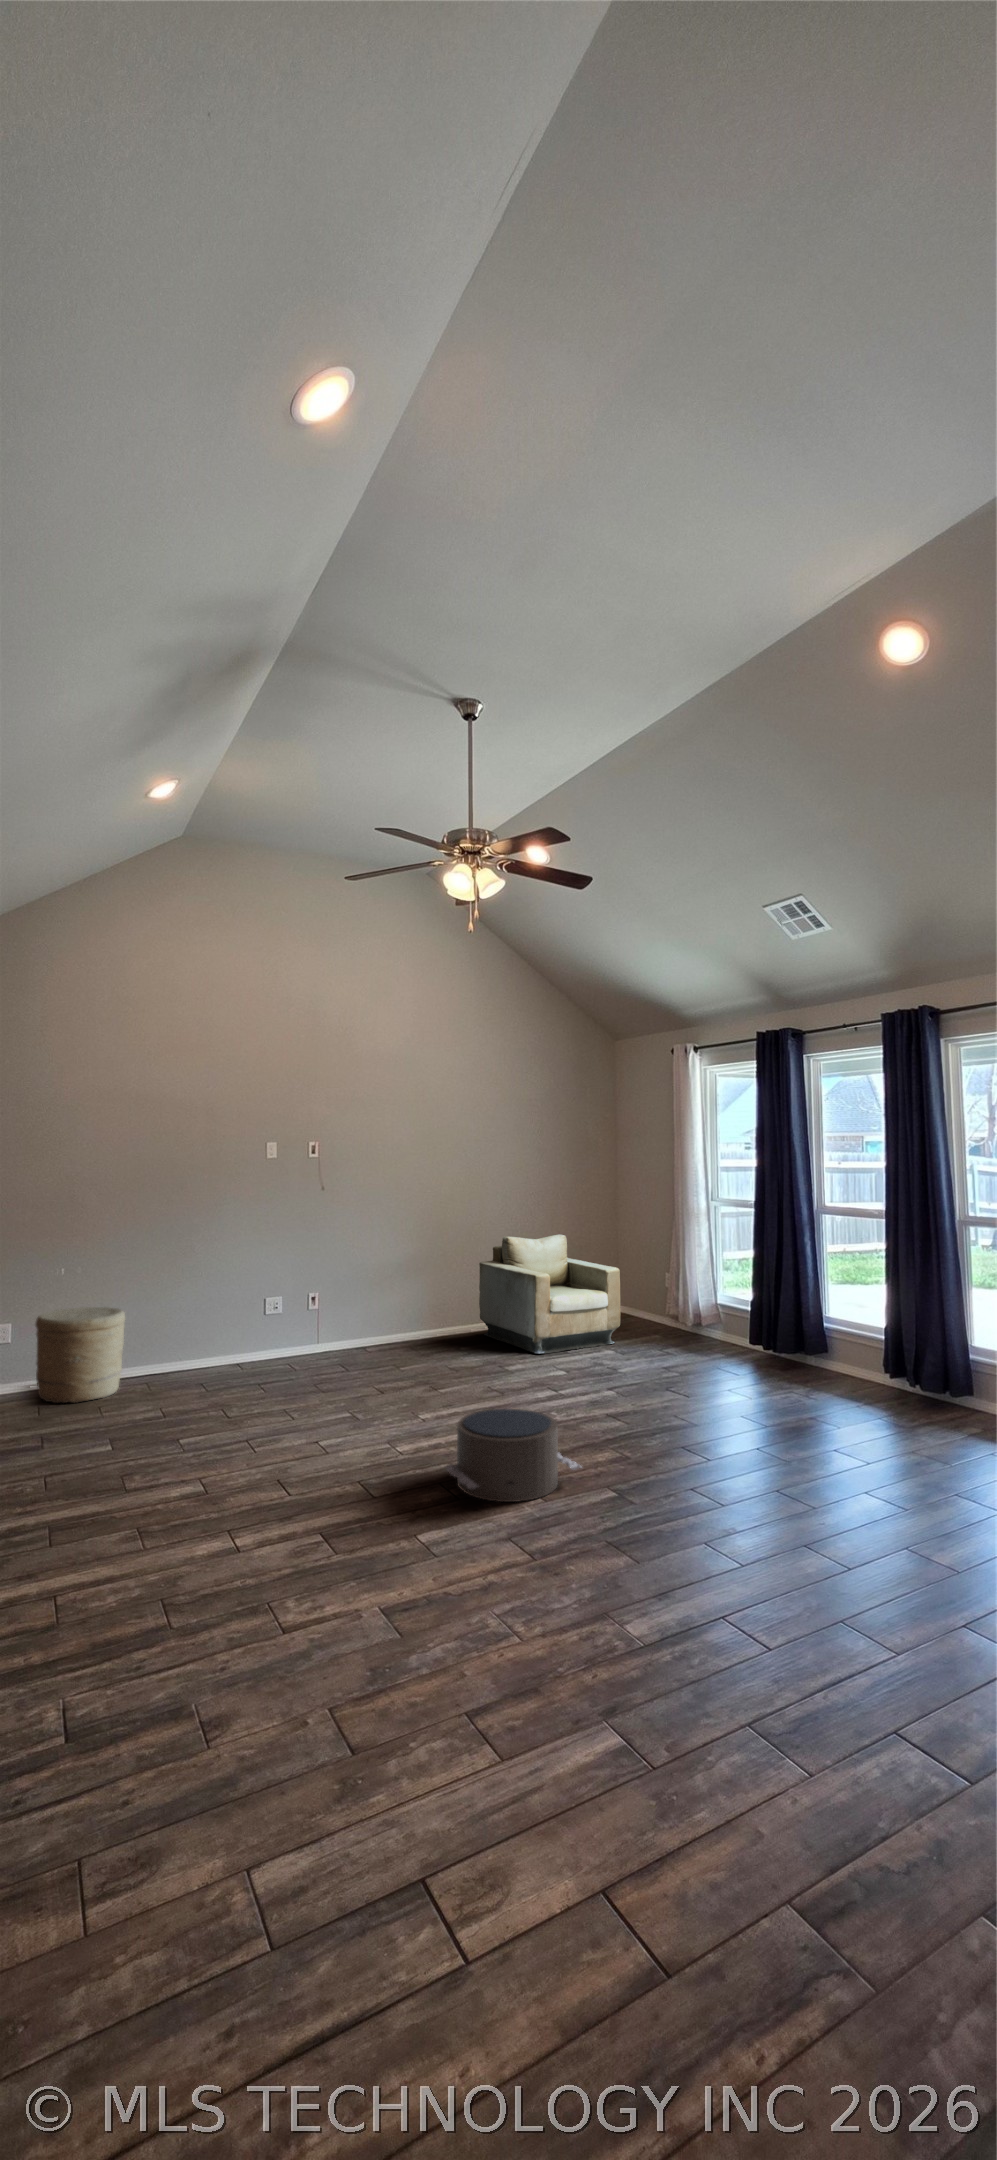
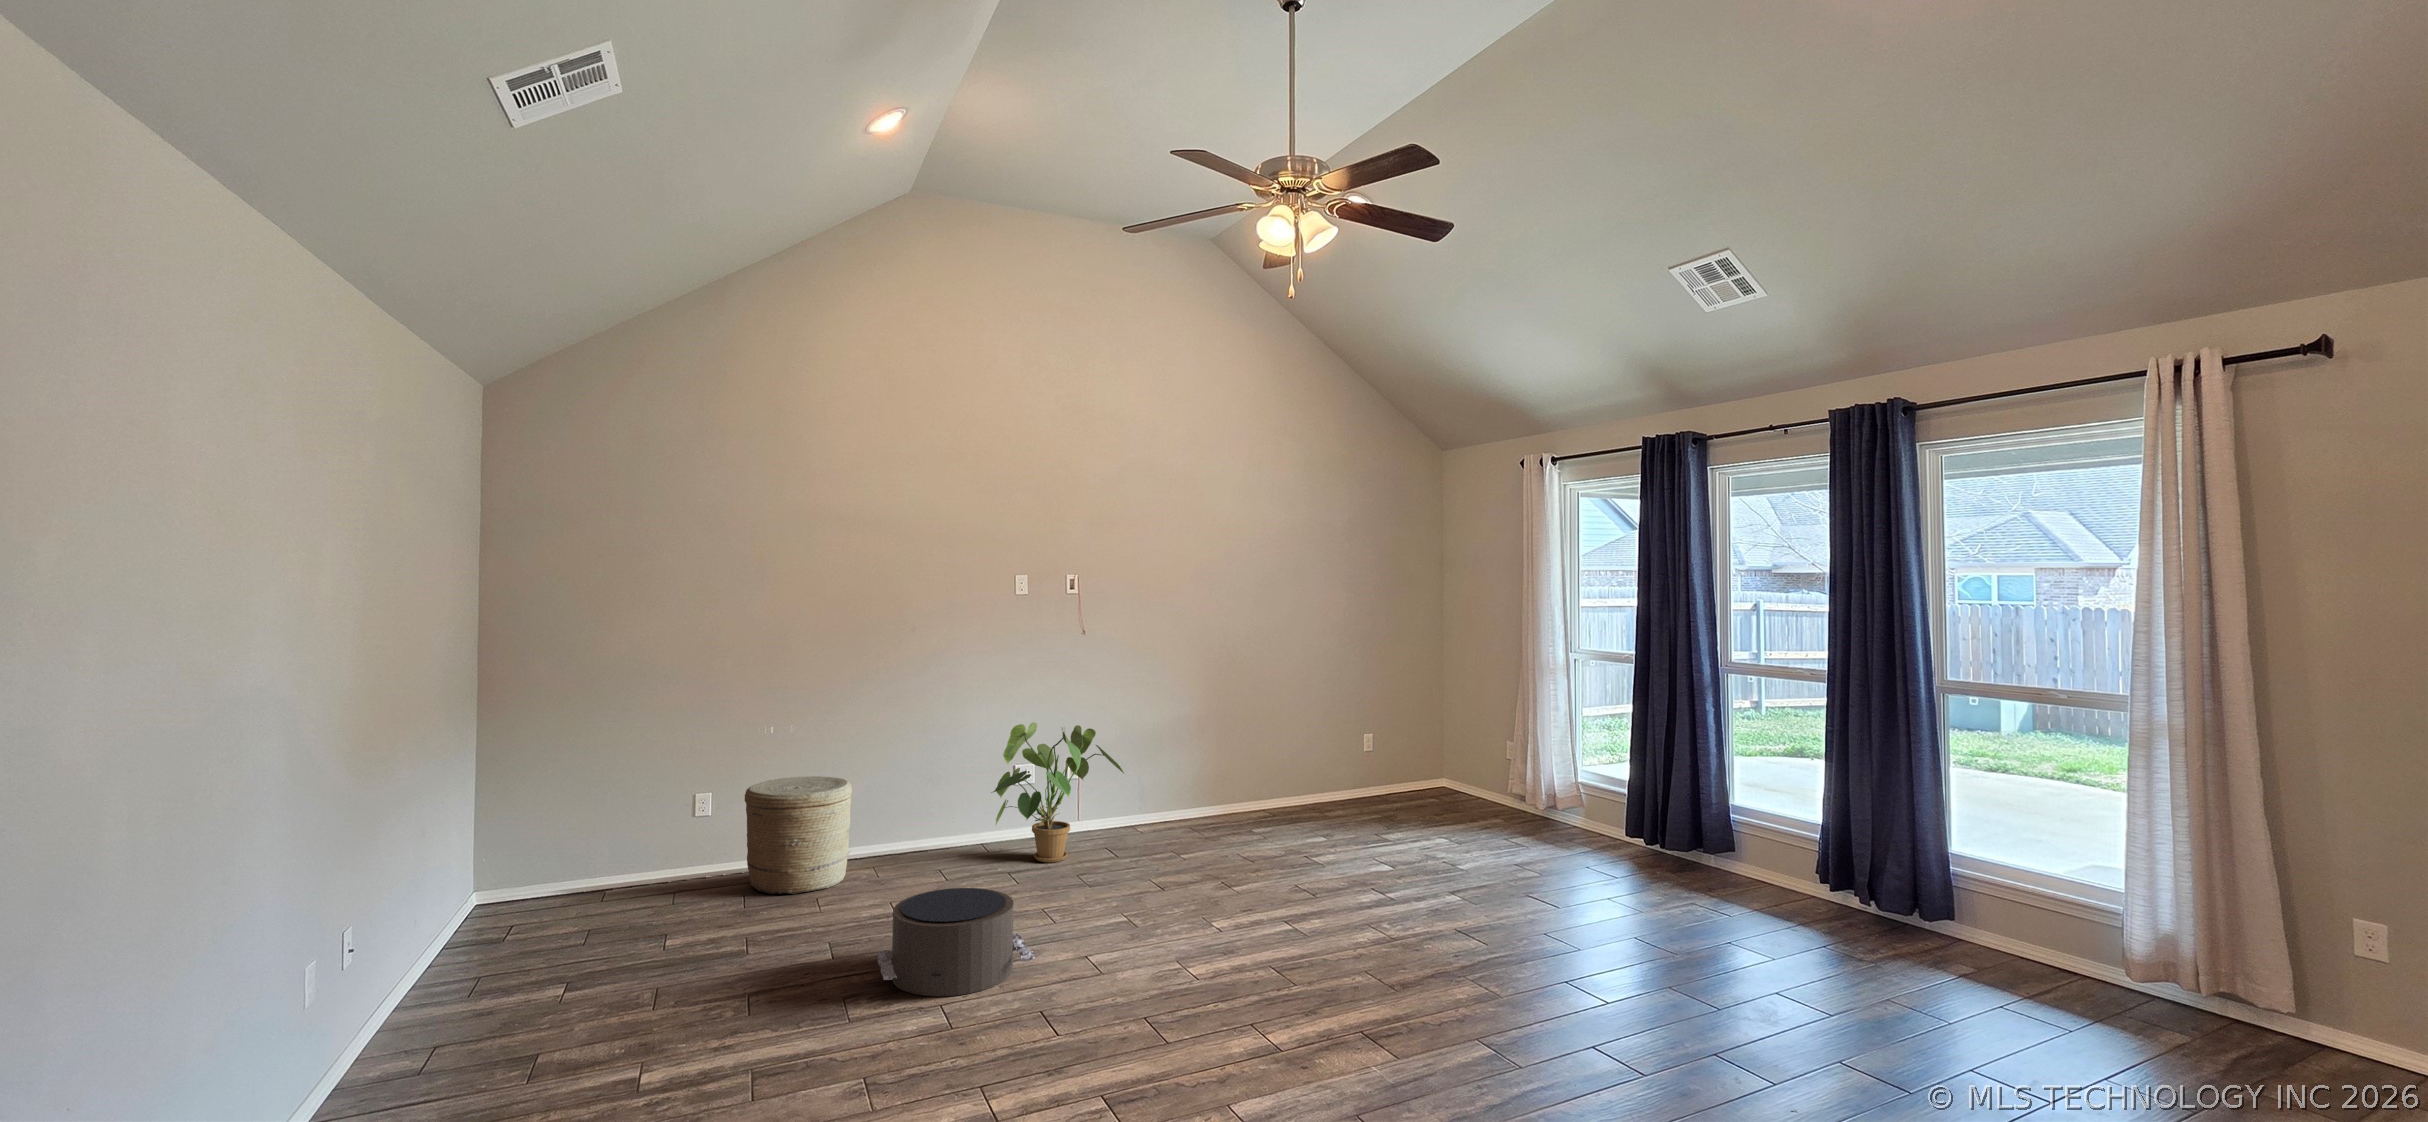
armchair: present [479,1234,620,1354] -> none [1241,692,1457,842]
house plant: none [241,1261,354,1375] -> present [991,722,1124,862]
pouf: present [445,1409,581,1502] -> present [878,888,1035,996]

